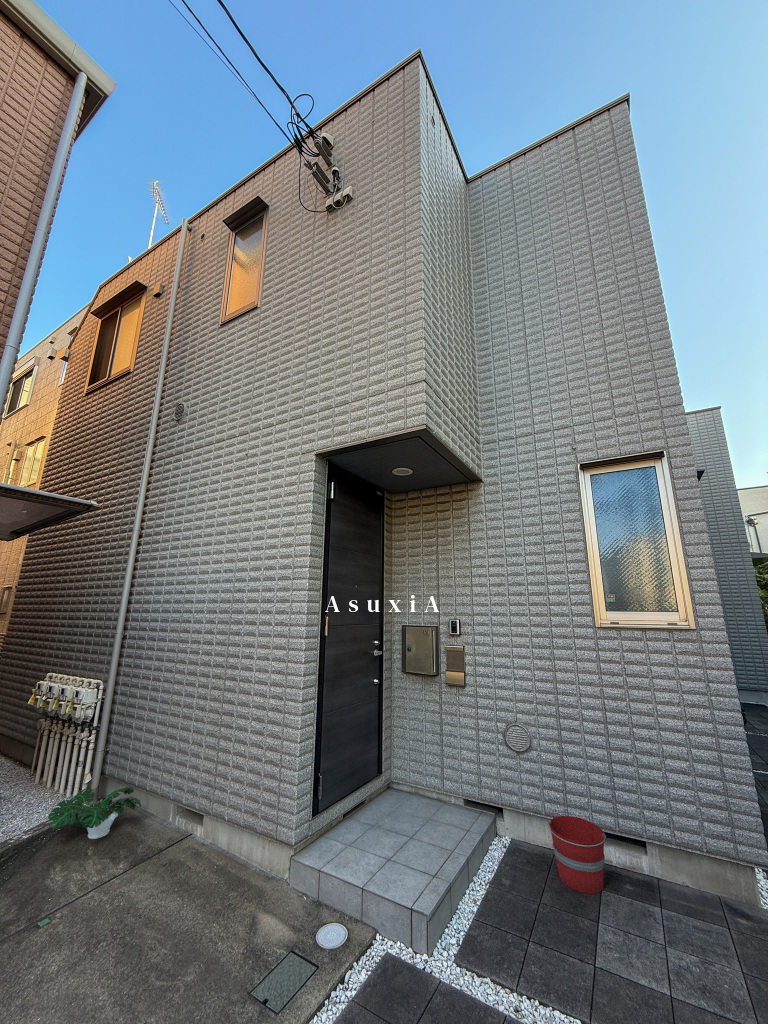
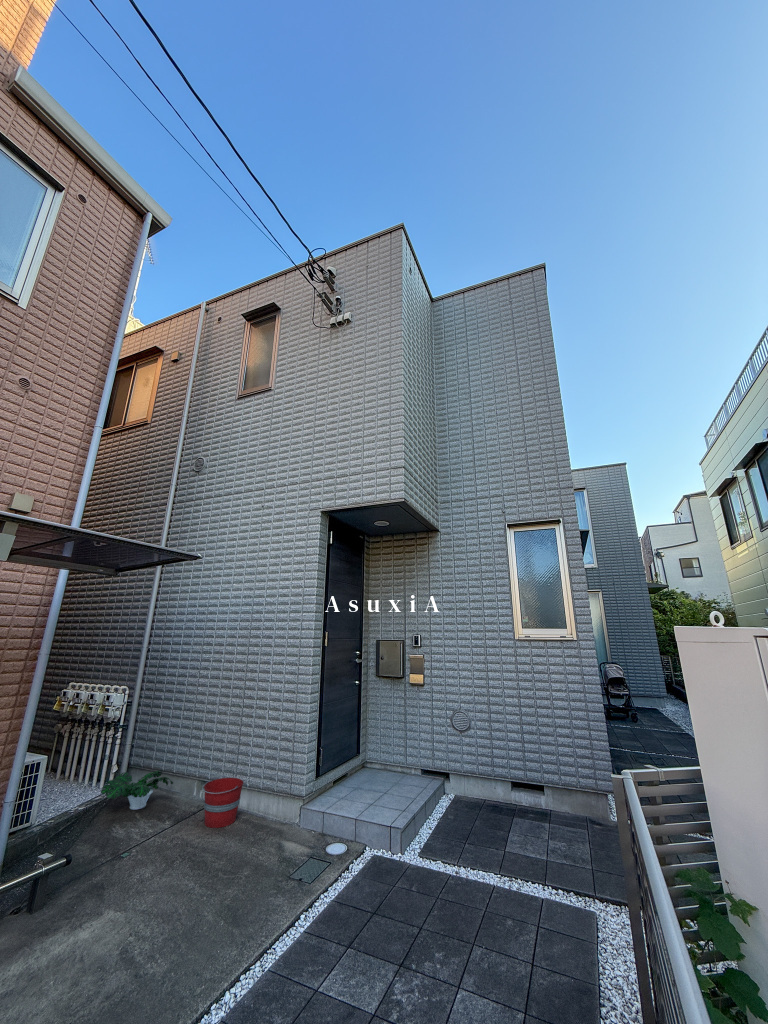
bucket: present [548,816,606,894] -> present [203,778,243,828]

